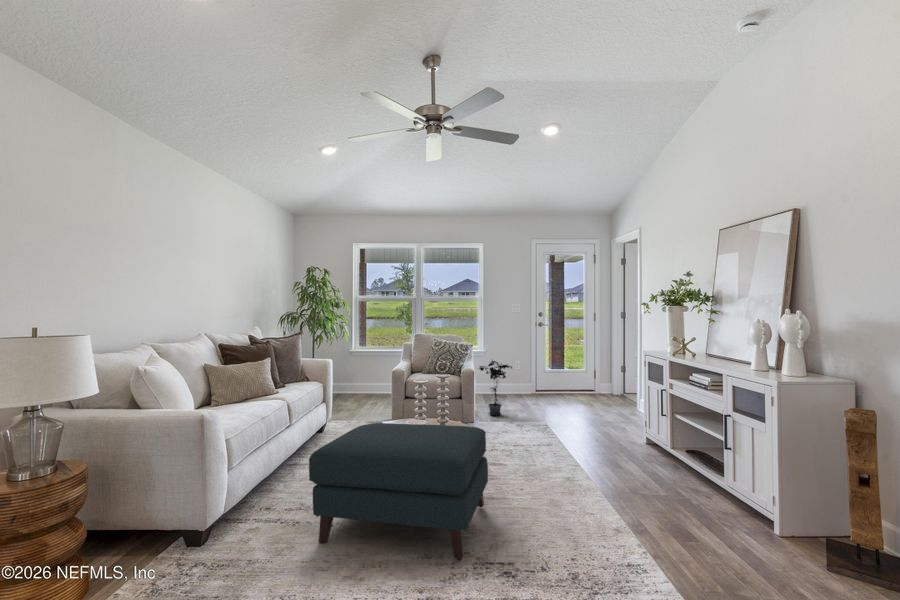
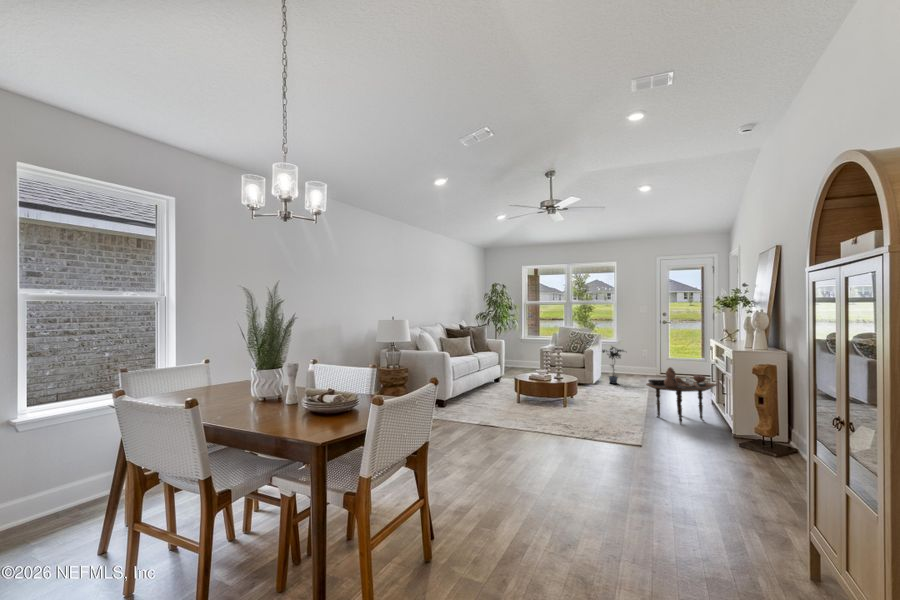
side table: none [603,410,717,515] -> present [646,367,717,424]
ottoman: present [309,423,488,560] -> none [486,367,574,421]

